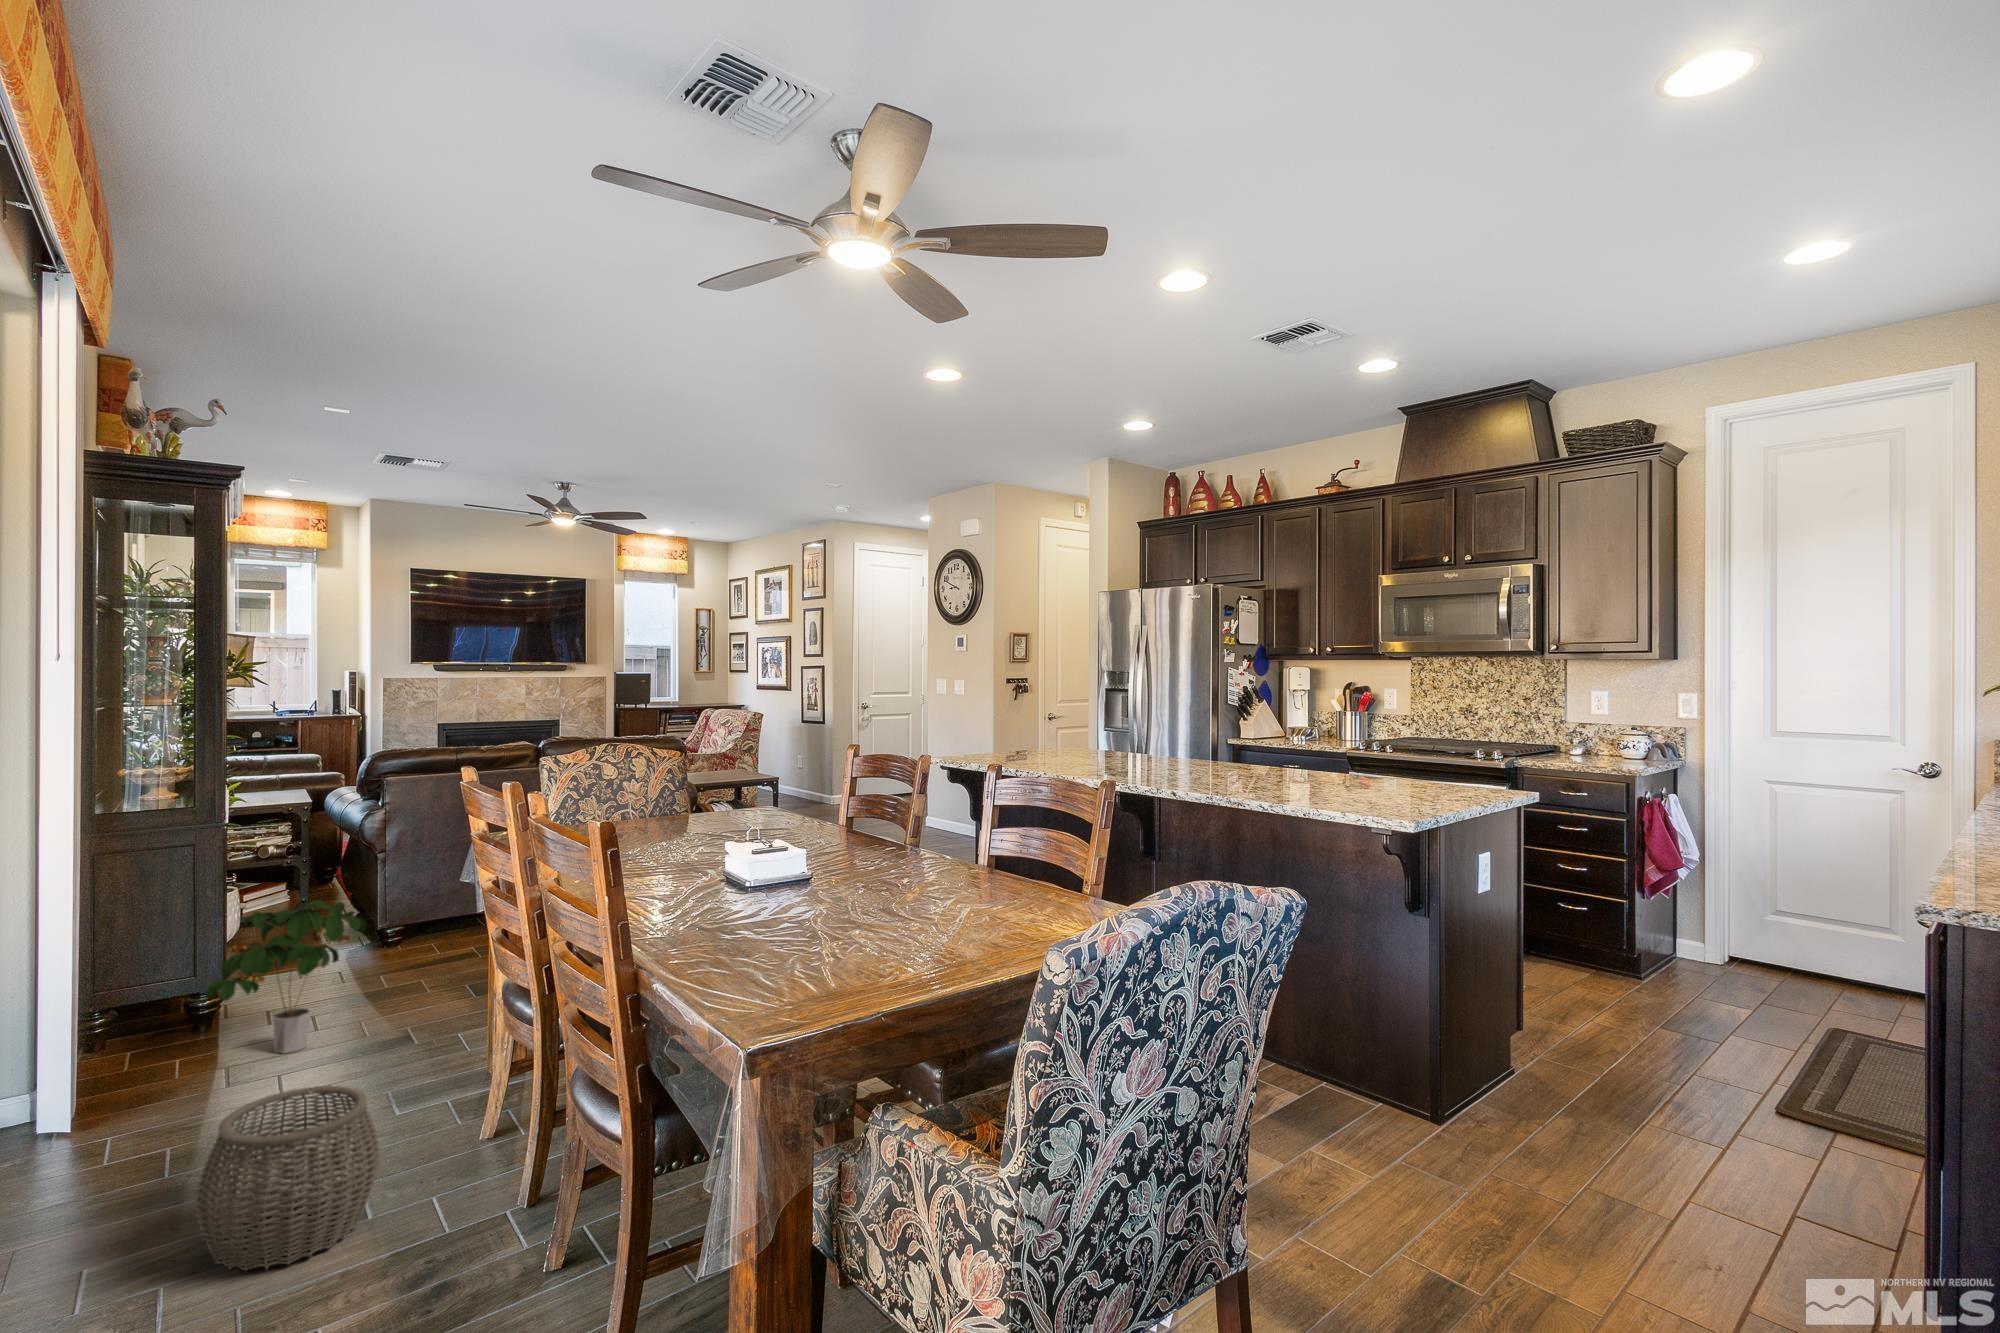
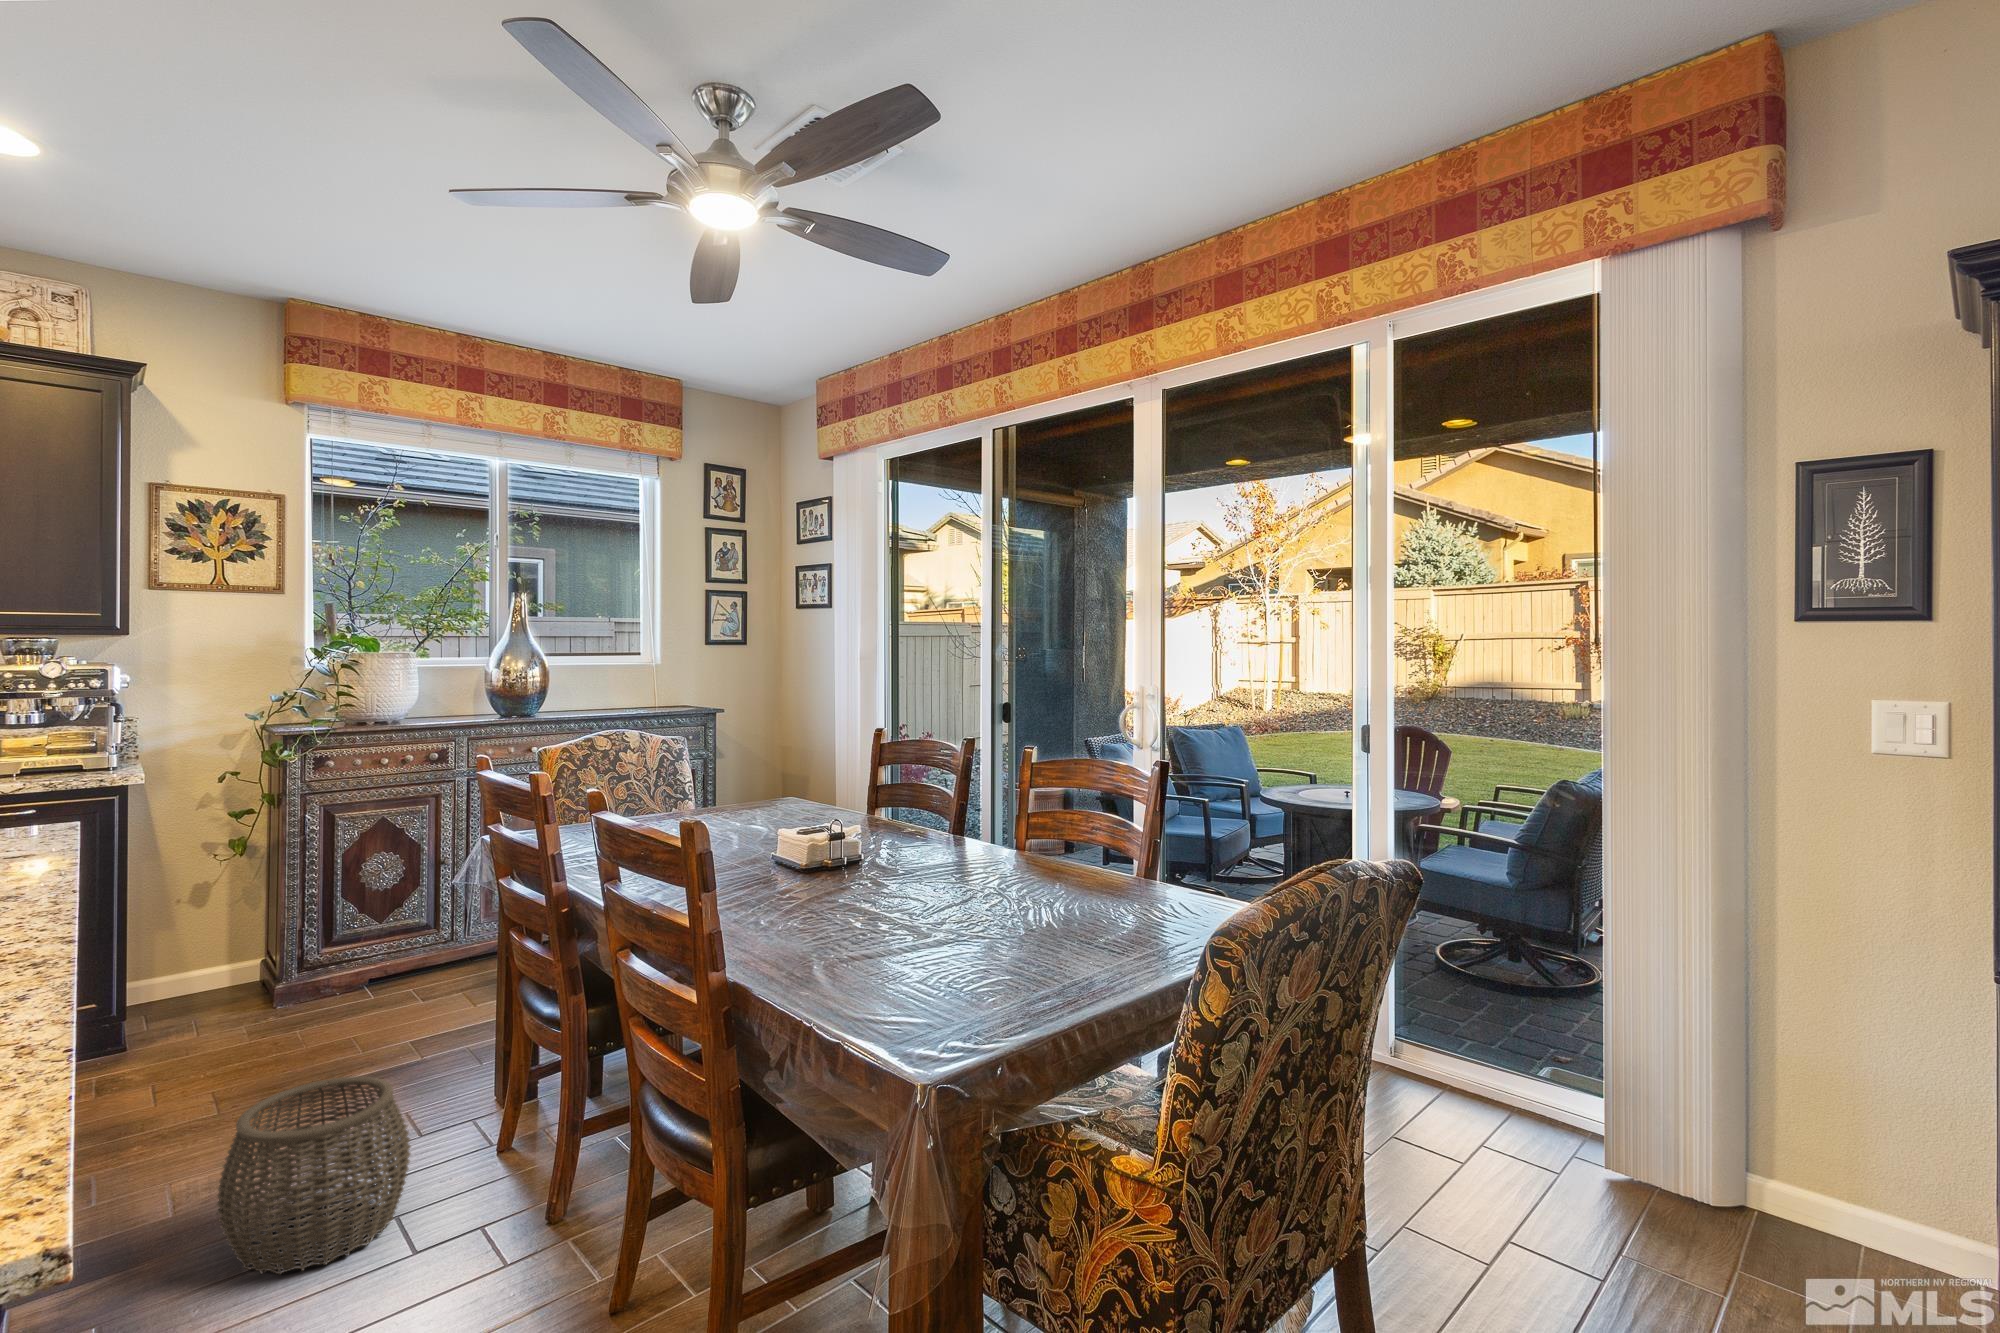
potted plant: present [206,900,367,1053] -> none [179,891,346,1055]

